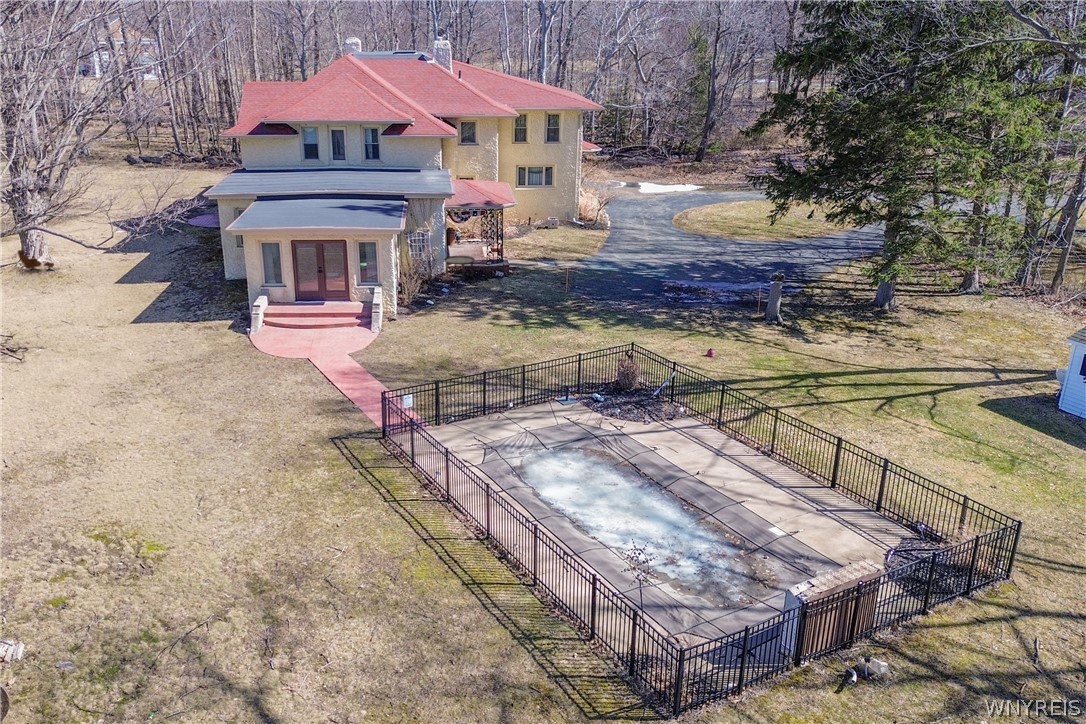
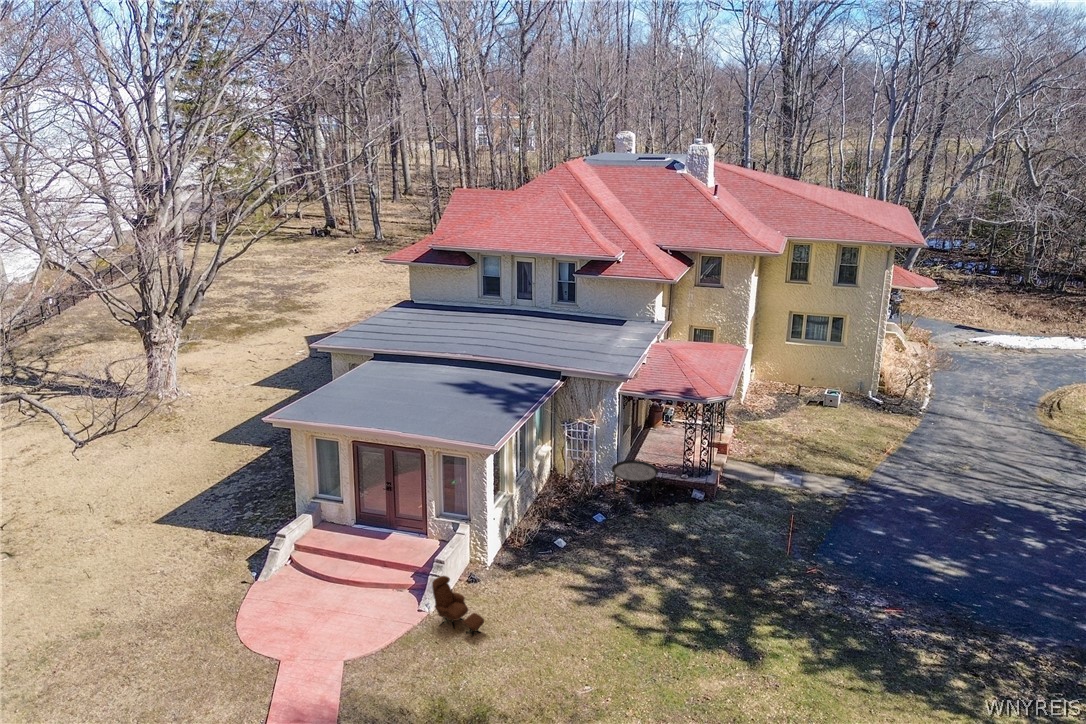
armchair: present [18,250,54,271] -> present [432,576,484,636]

